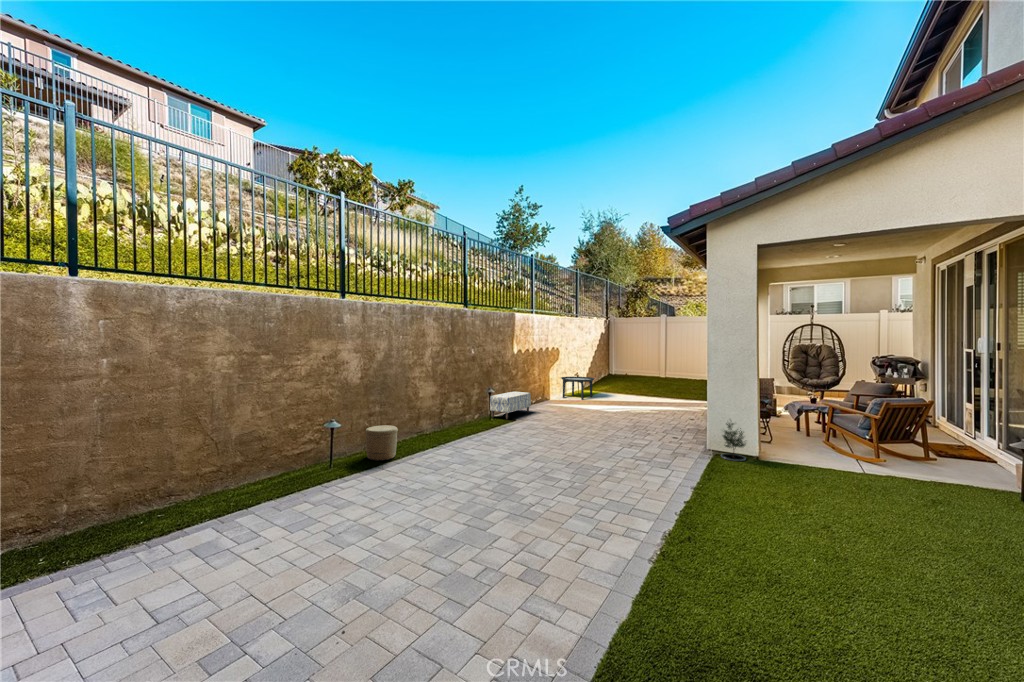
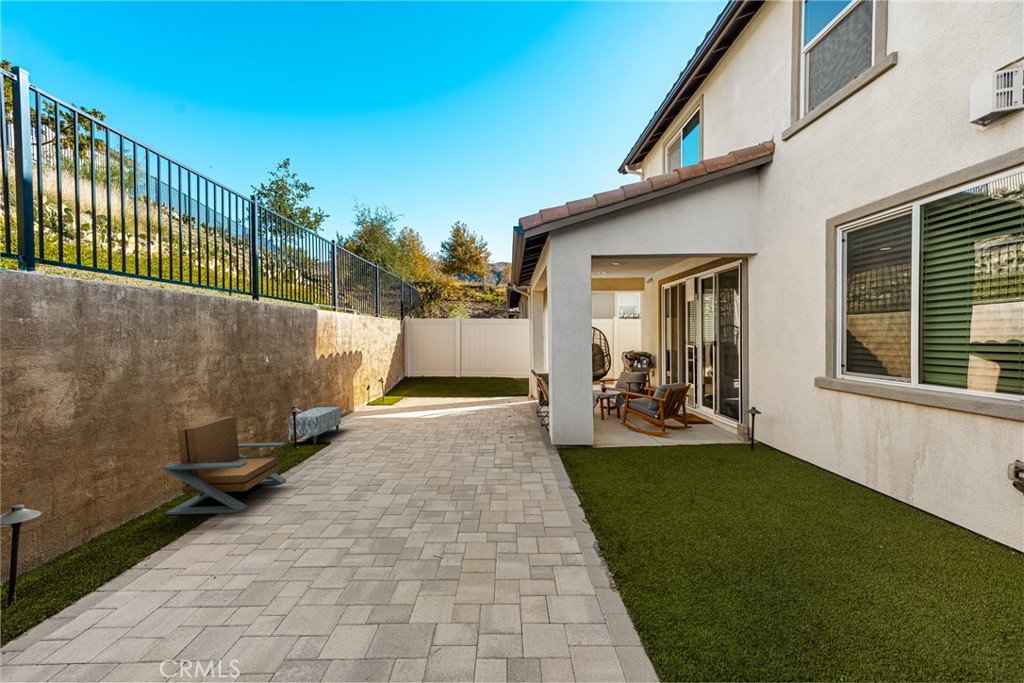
round table: present [562,377,594,400] -> none [364,383,404,408]
lounge chair: none [402,389,474,453] -> present [162,416,286,515]
potted tree: present [721,423,746,461] -> none [562,413,585,453]
woven basket: present [365,425,398,461] -> none [93,487,163,553]

